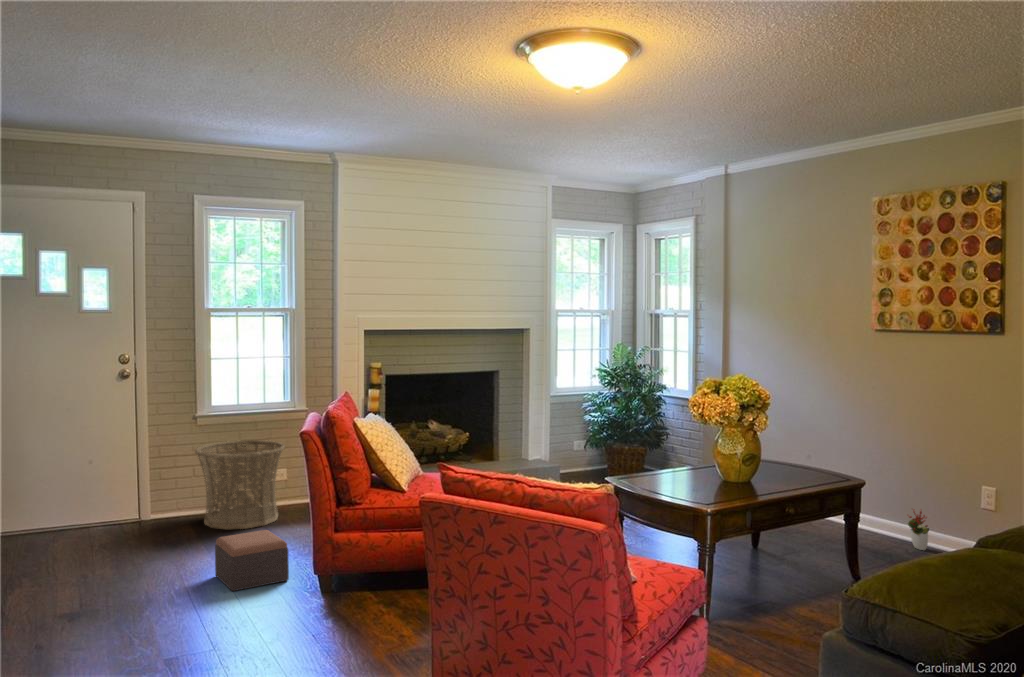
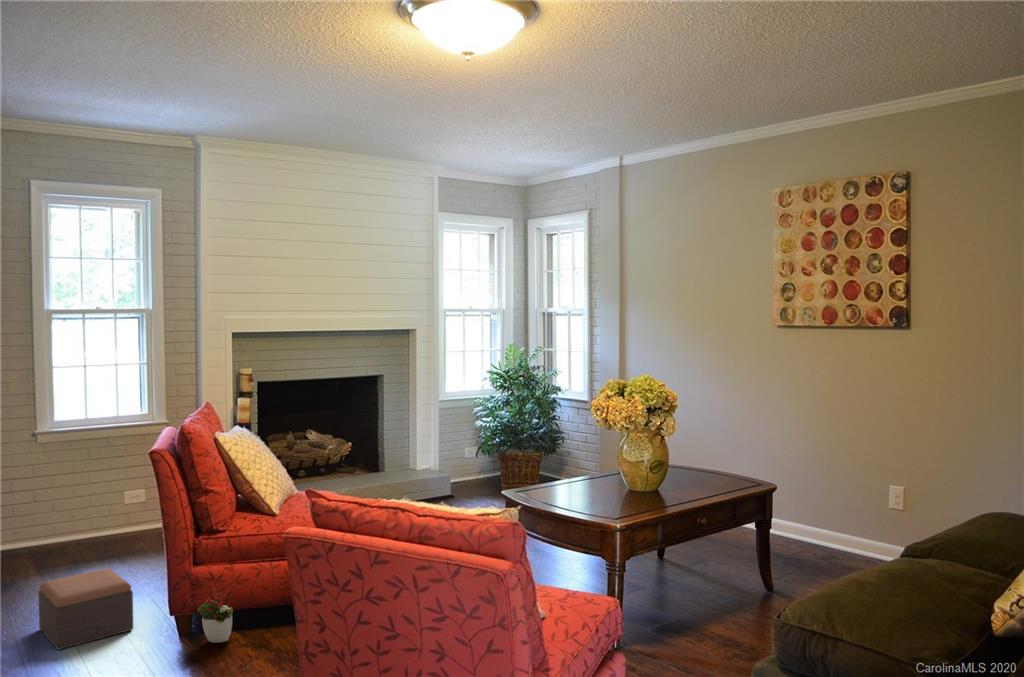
basket: present [195,440,285,529] -> none [26,458,140,565]
decorative plant: present [908,511,929,550] -> present [197,584,233,643]

